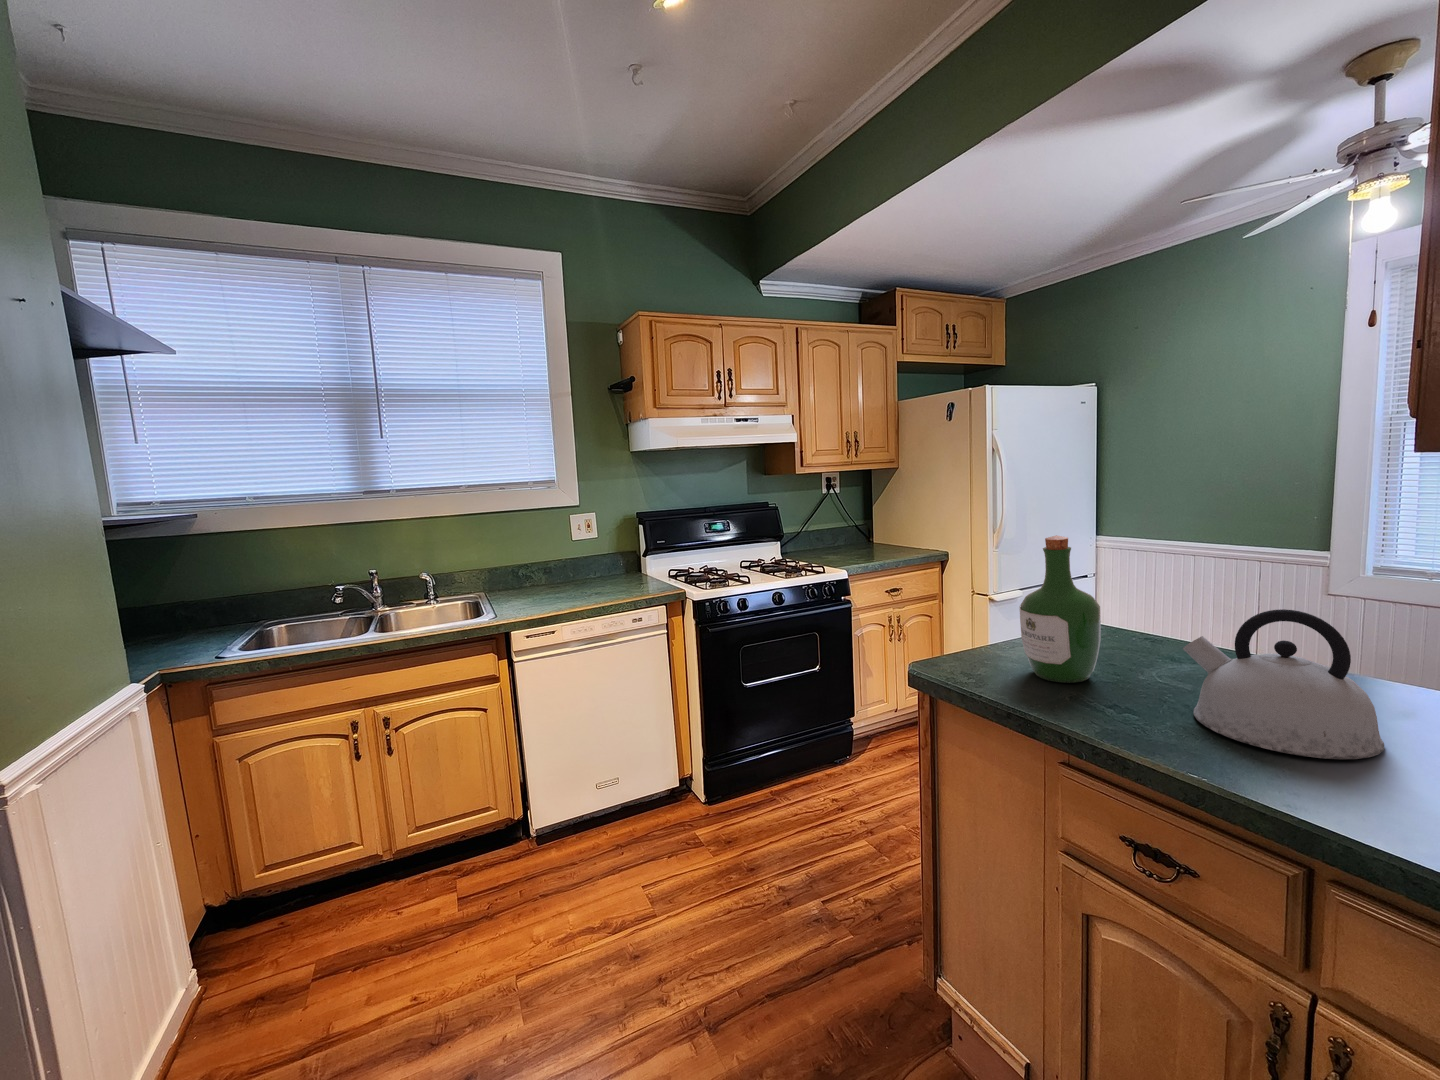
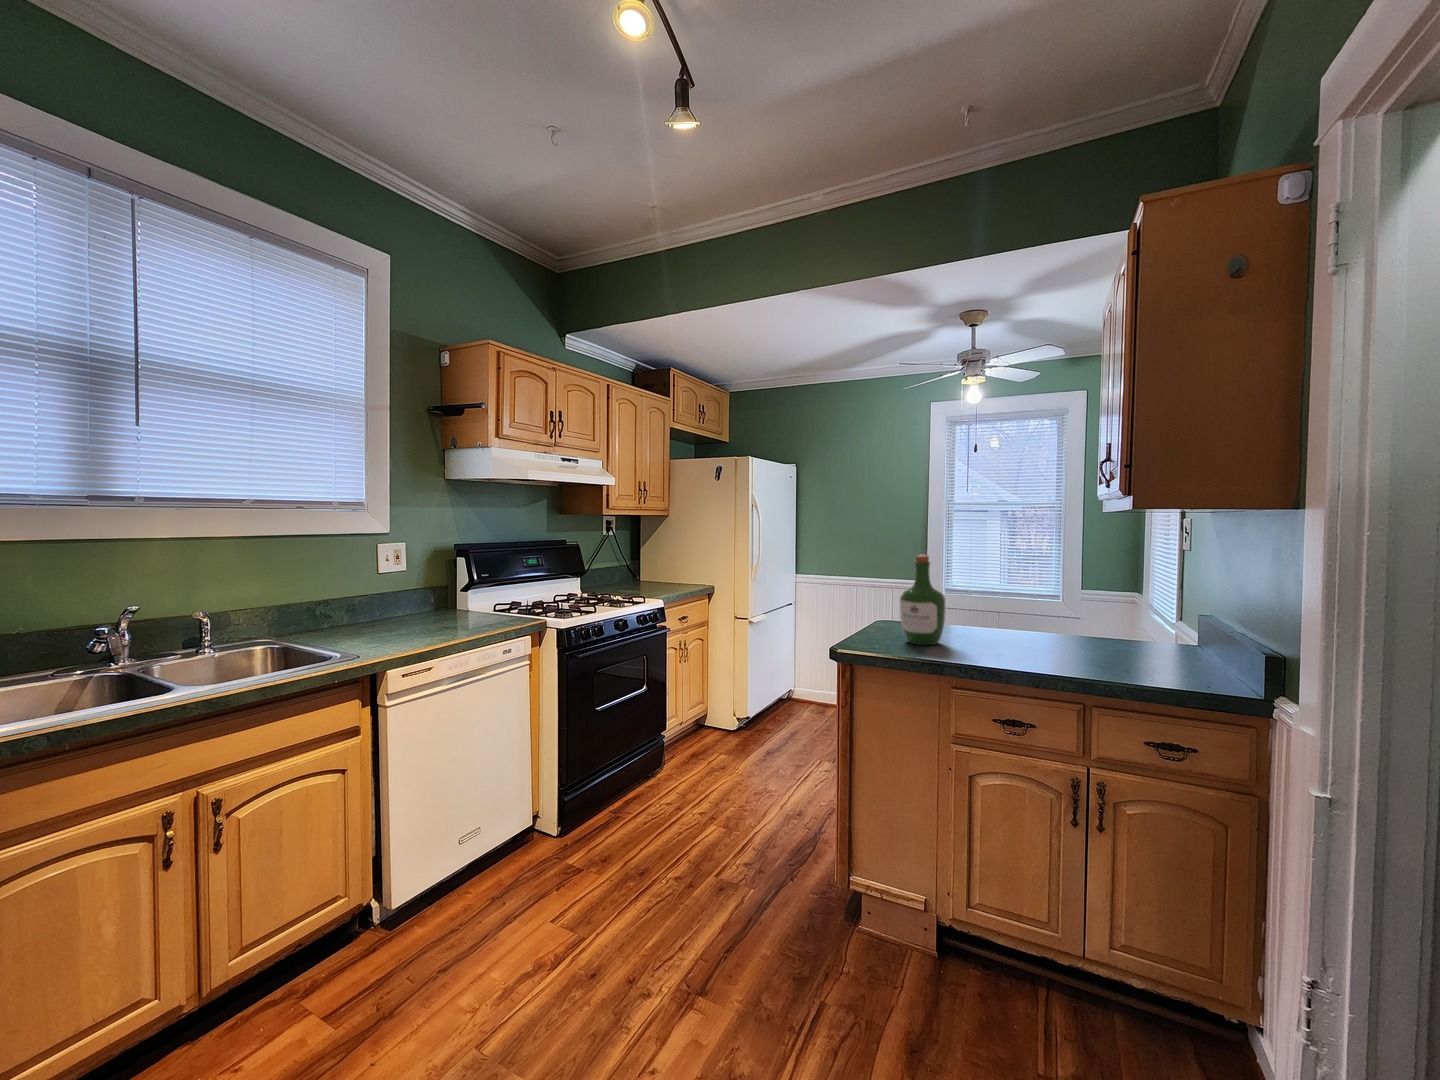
kettle: present [1183,609,1384,759] -> none [992,589,1080,658]

